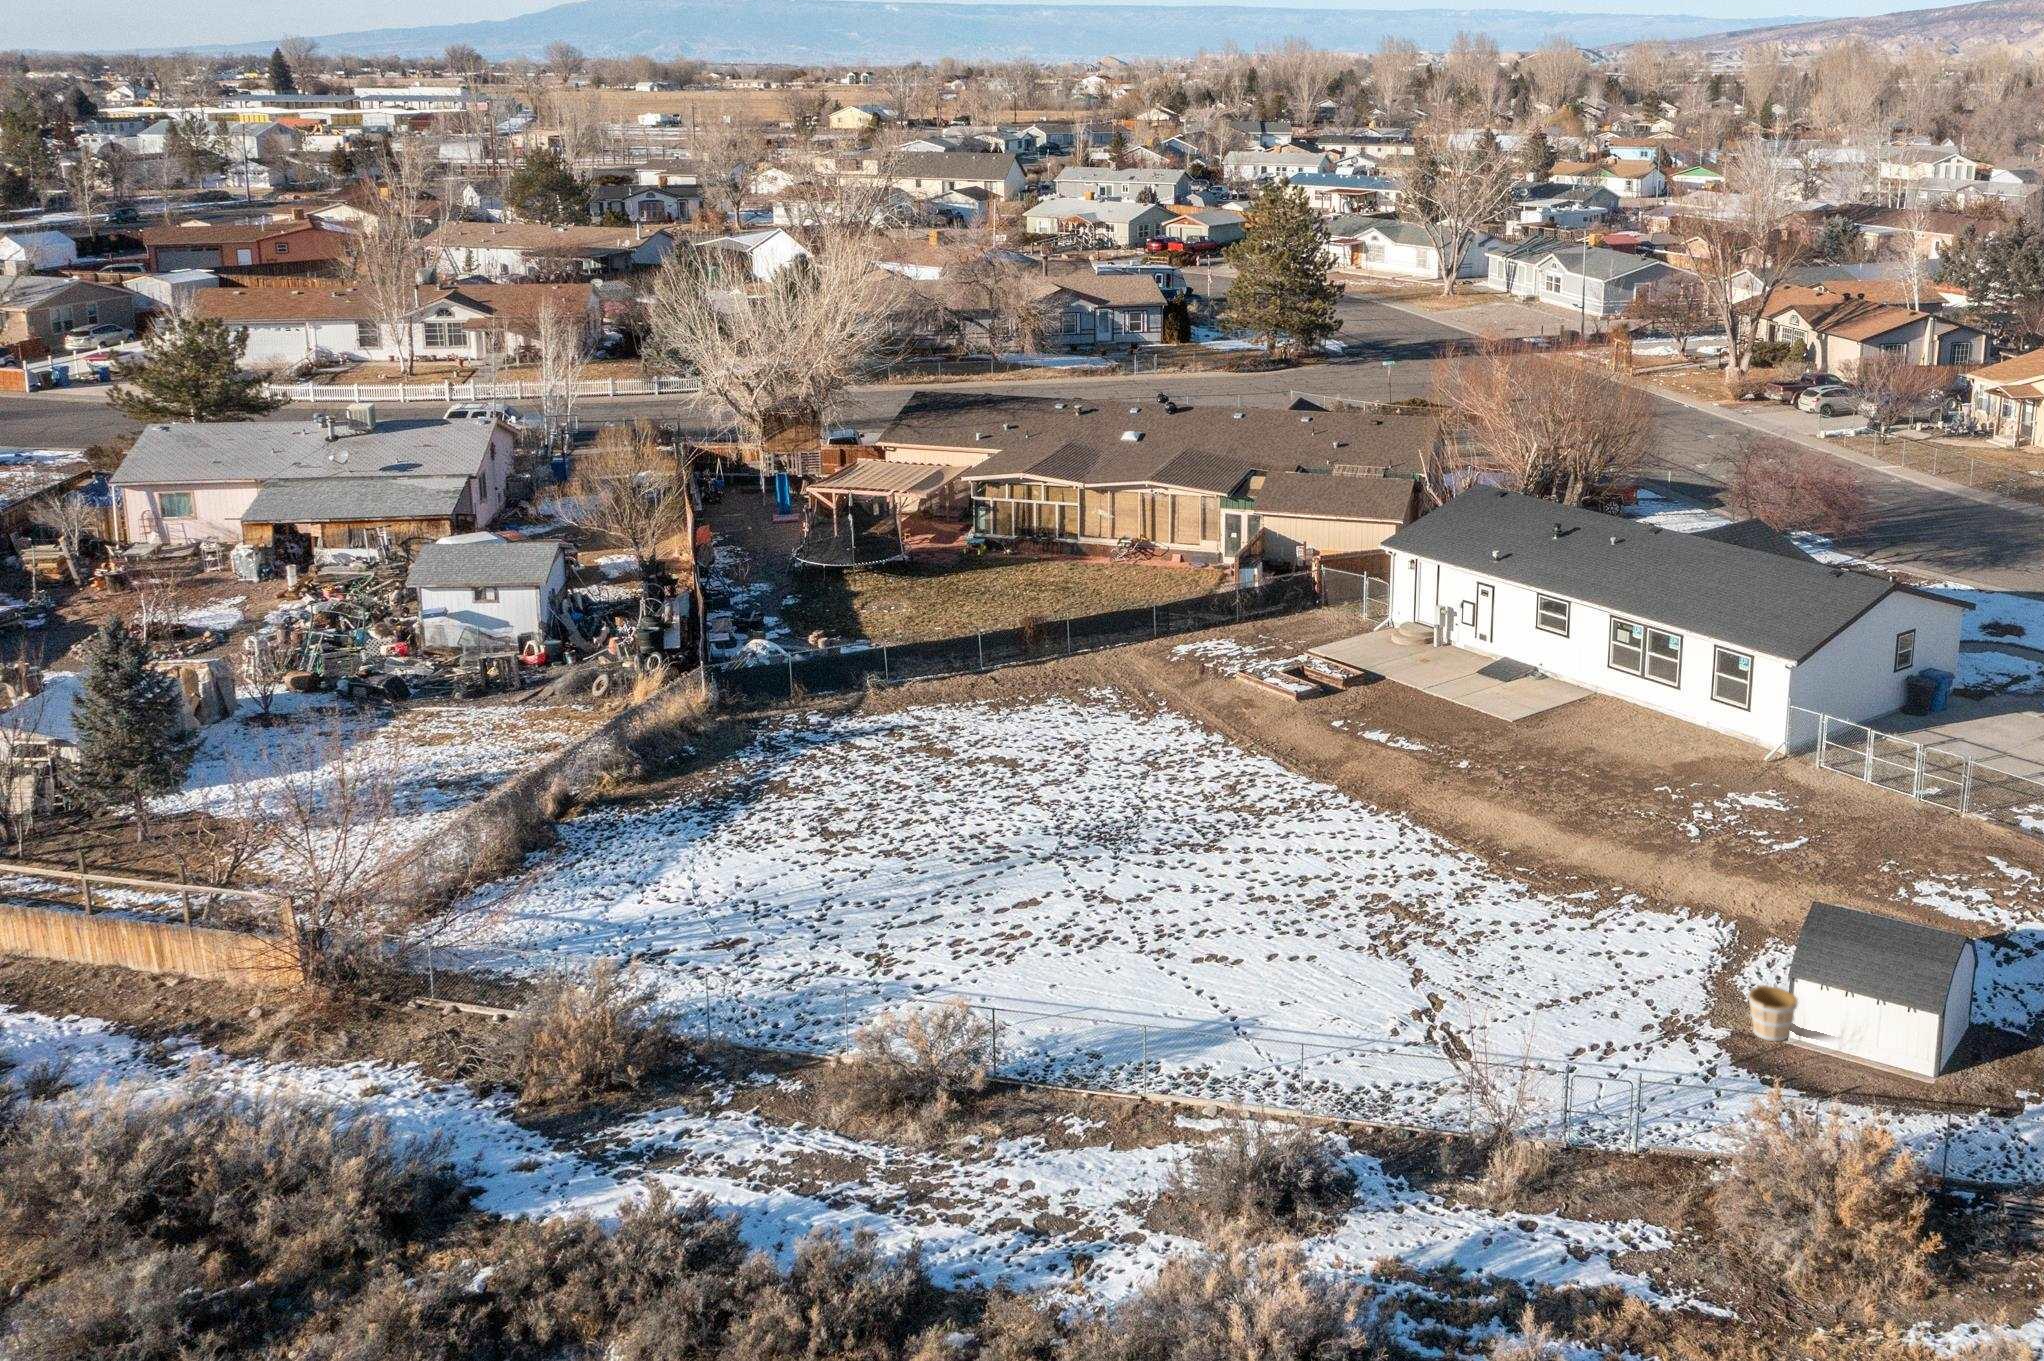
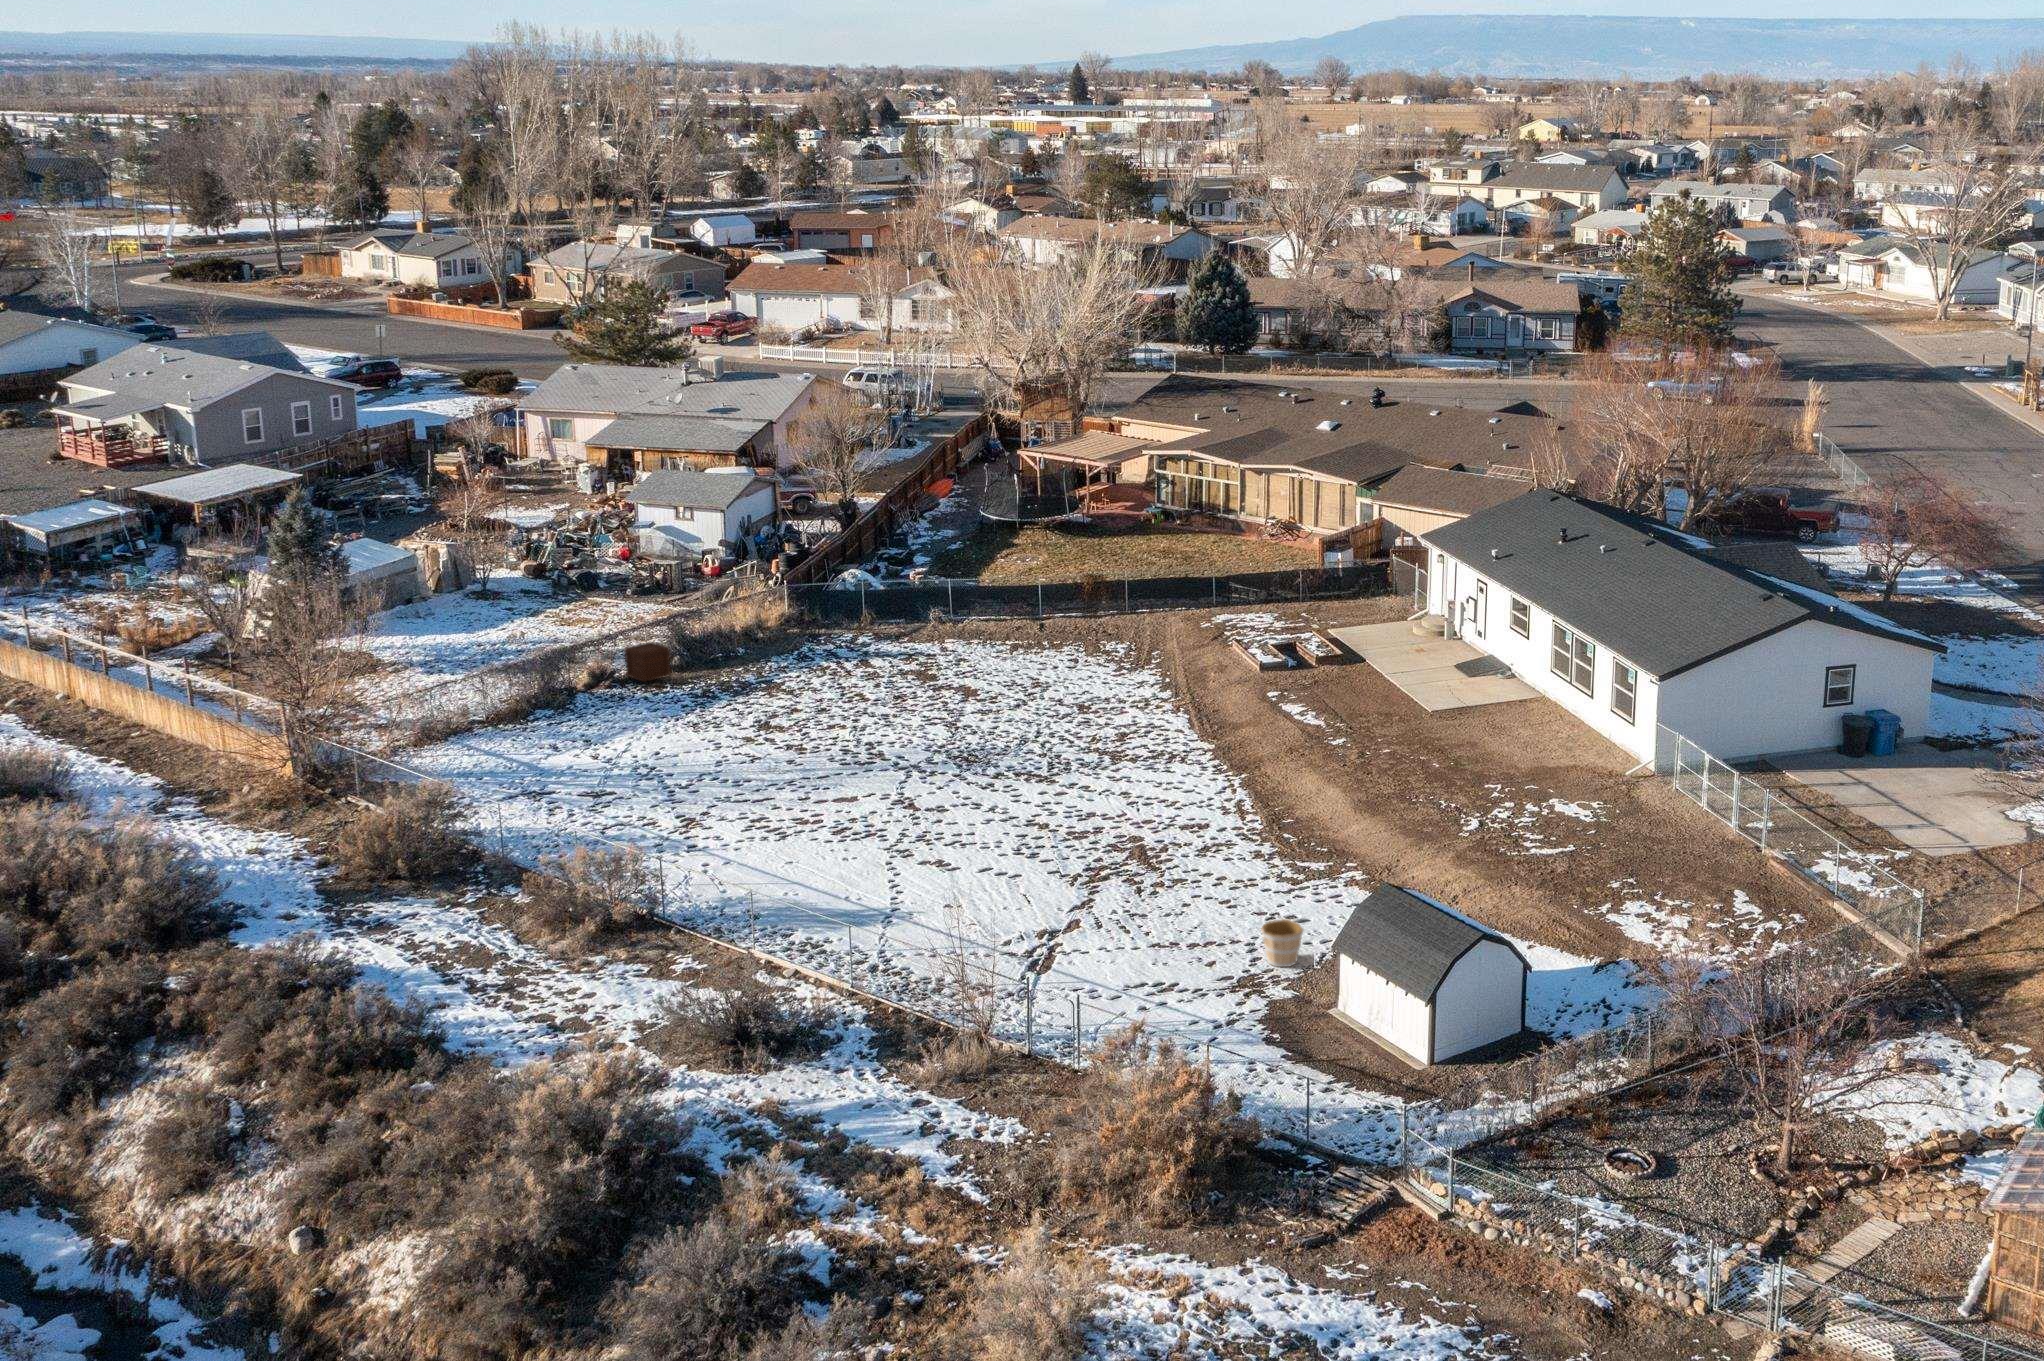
wooden crate: none [561,760,622,812] -> present [625,642,671,682]

